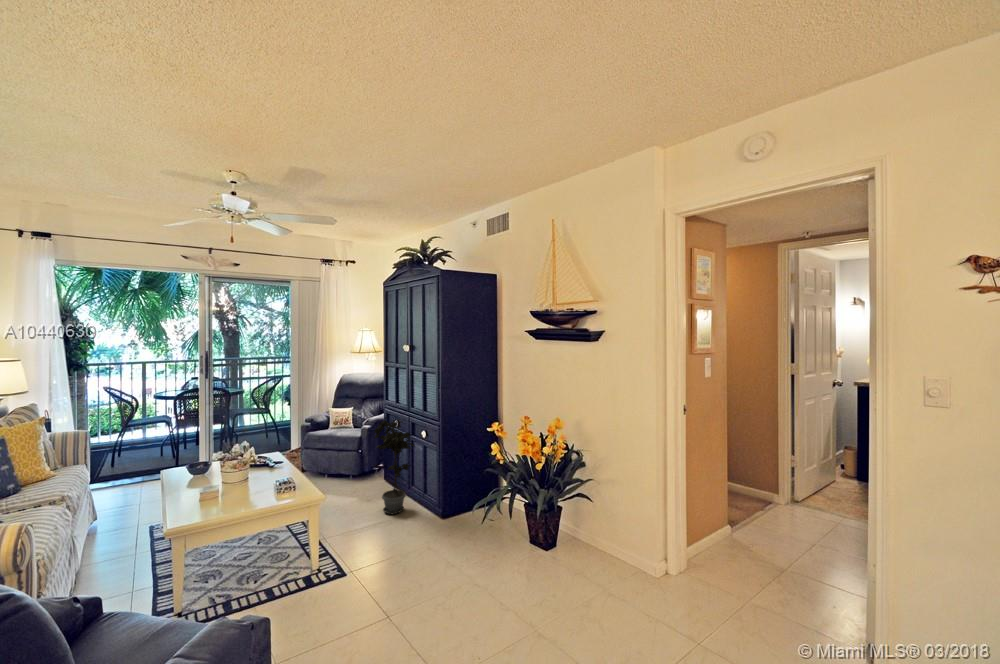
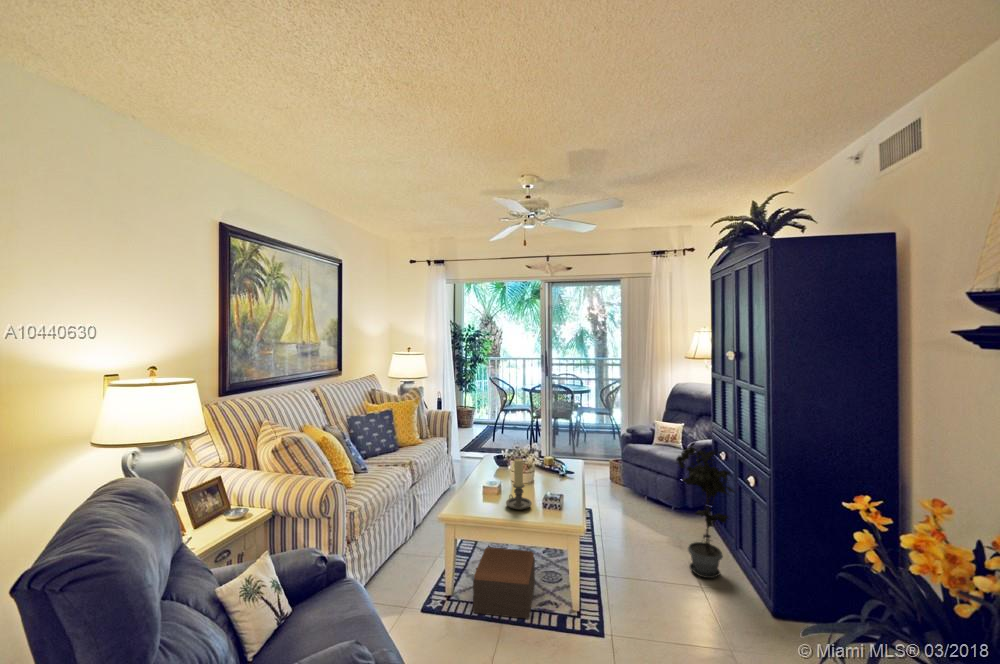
candle holder: none [235,456,264,504] -> present [506,459,532,510]
footstool: none [211,539,279,611] -> present [473,547,535,619]

